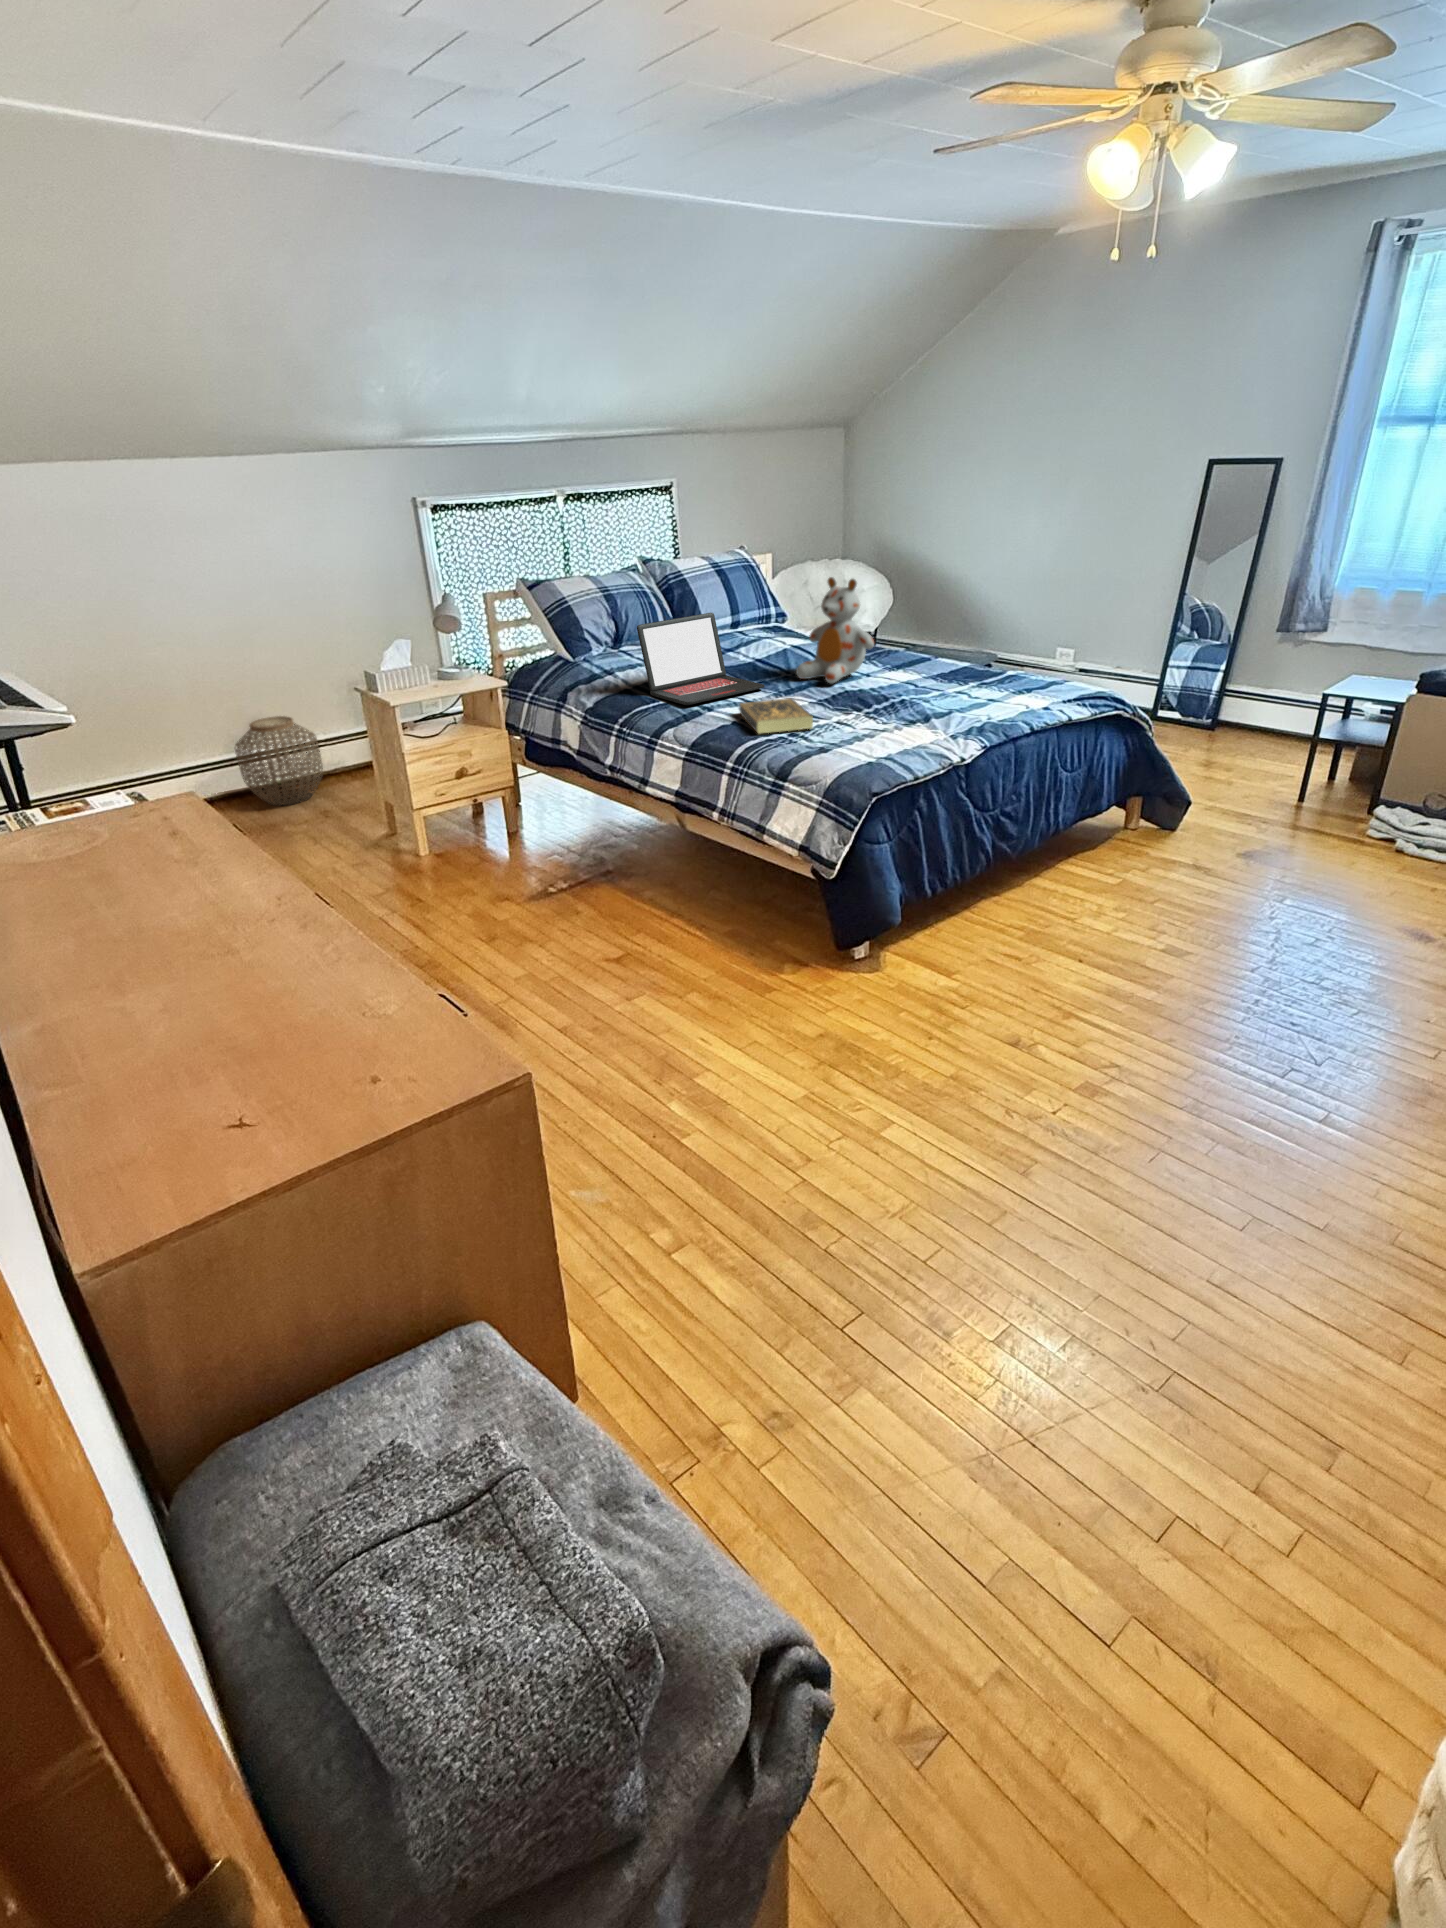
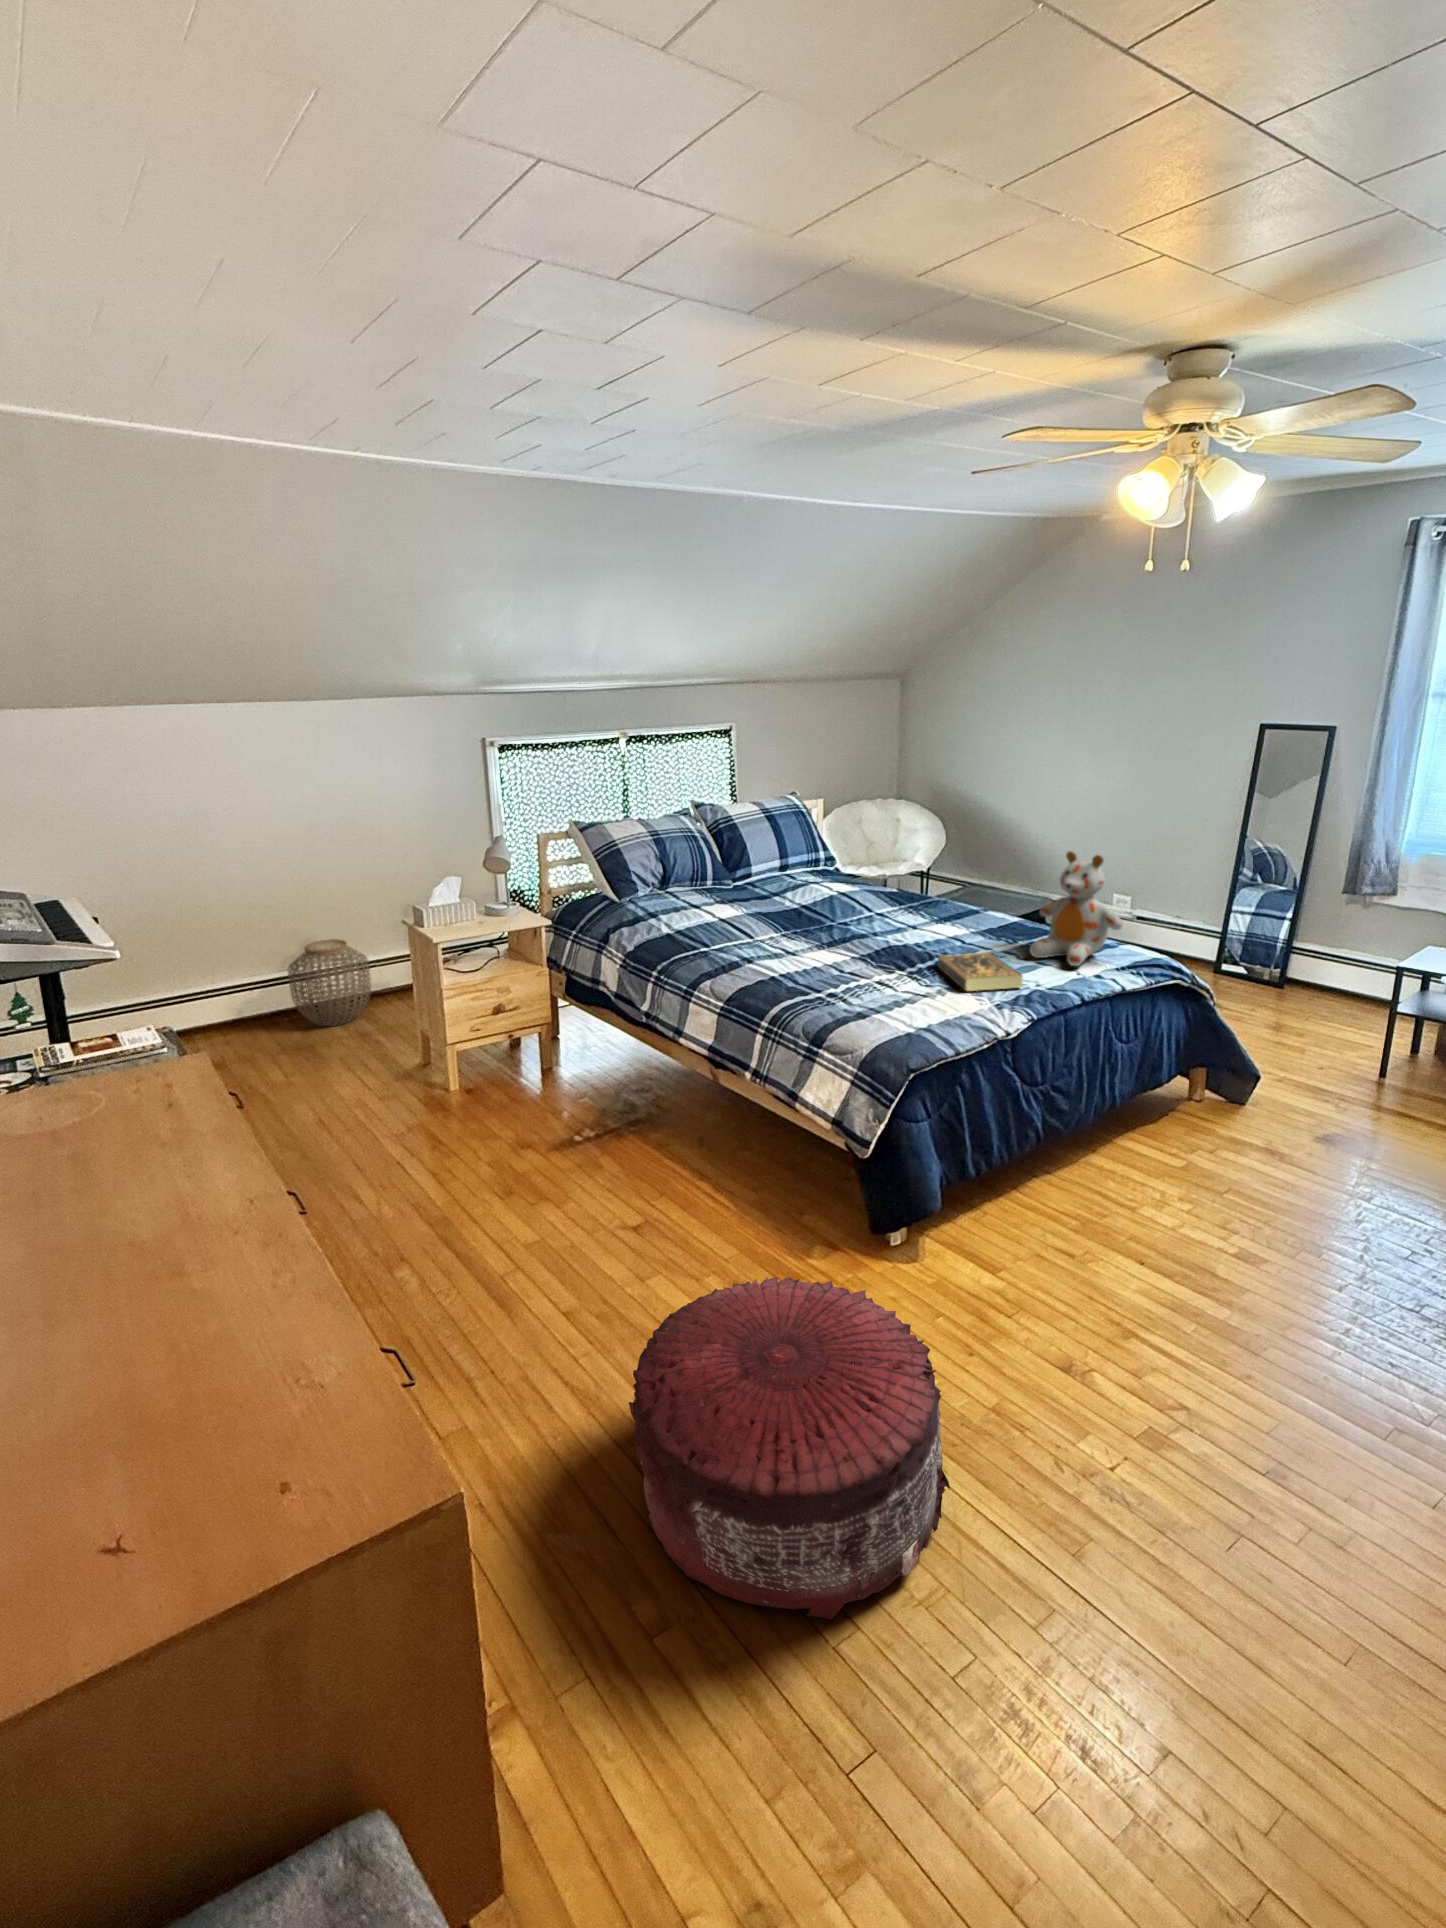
stuffed bear: present [796,577,874,683] -> present [1030,851,1123,966]
laptop: present [637,613,765,705] -> none [681,862,807,955]
book: present [739,698,813,733] -> present [937,952,1023,991]
pouf: none [633,972,916,1226] -> present [629,1277,950,1619]

